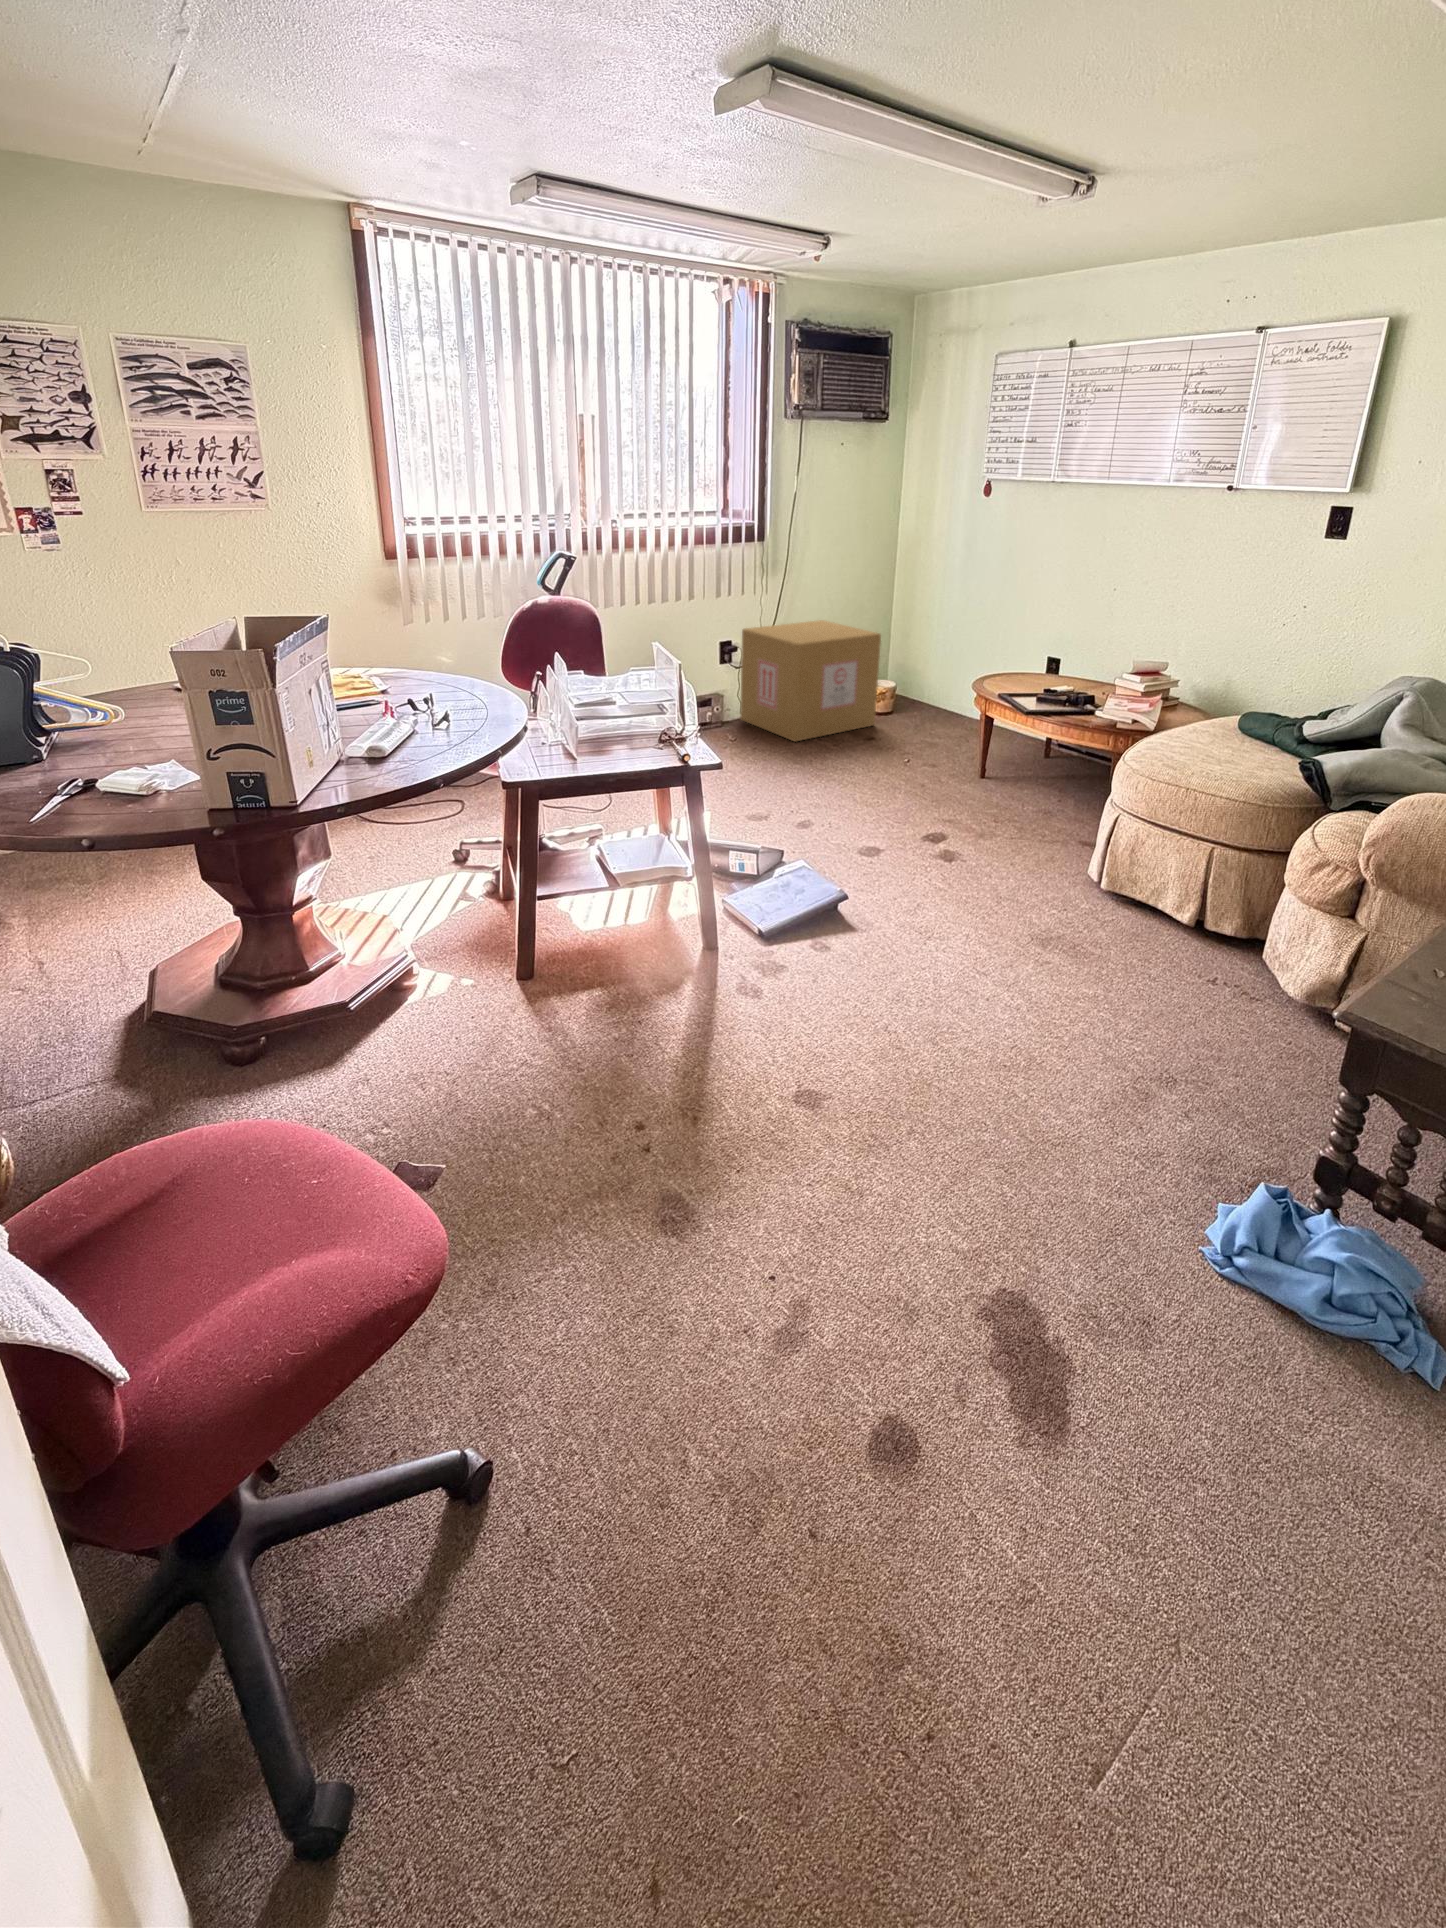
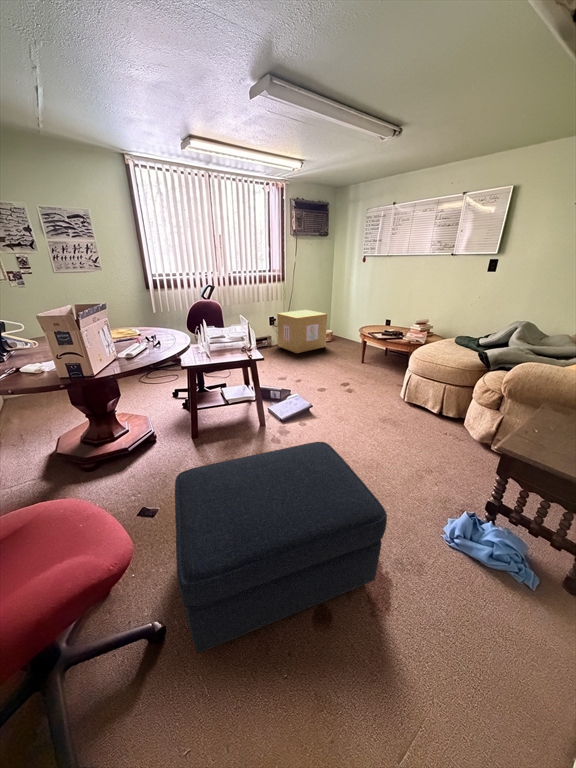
ottoman: none [516,992,1063,1529] -> present [175,442,387,653]

